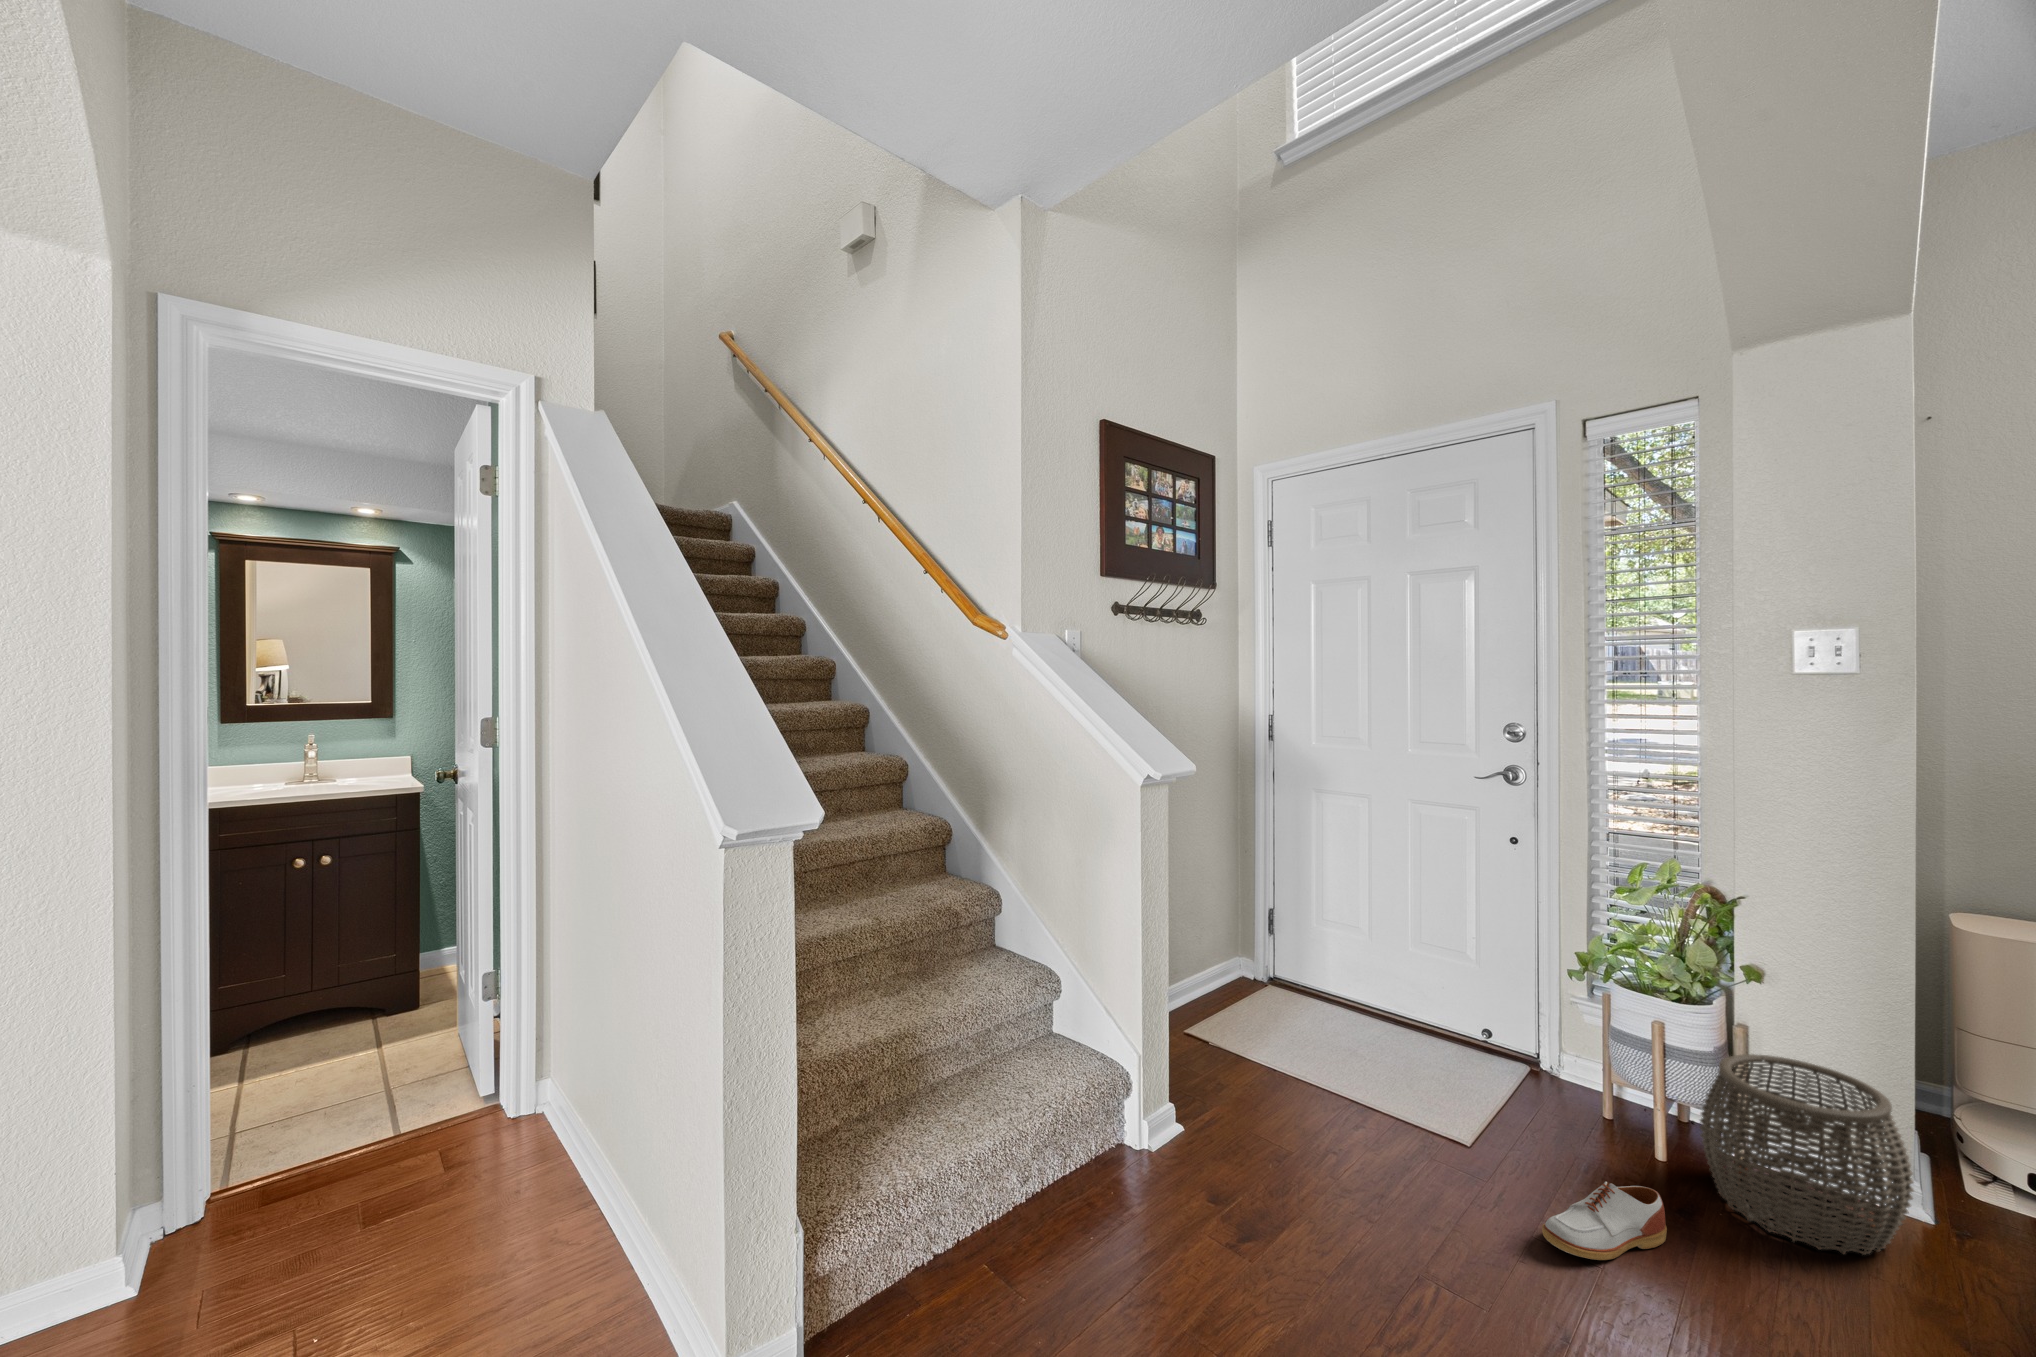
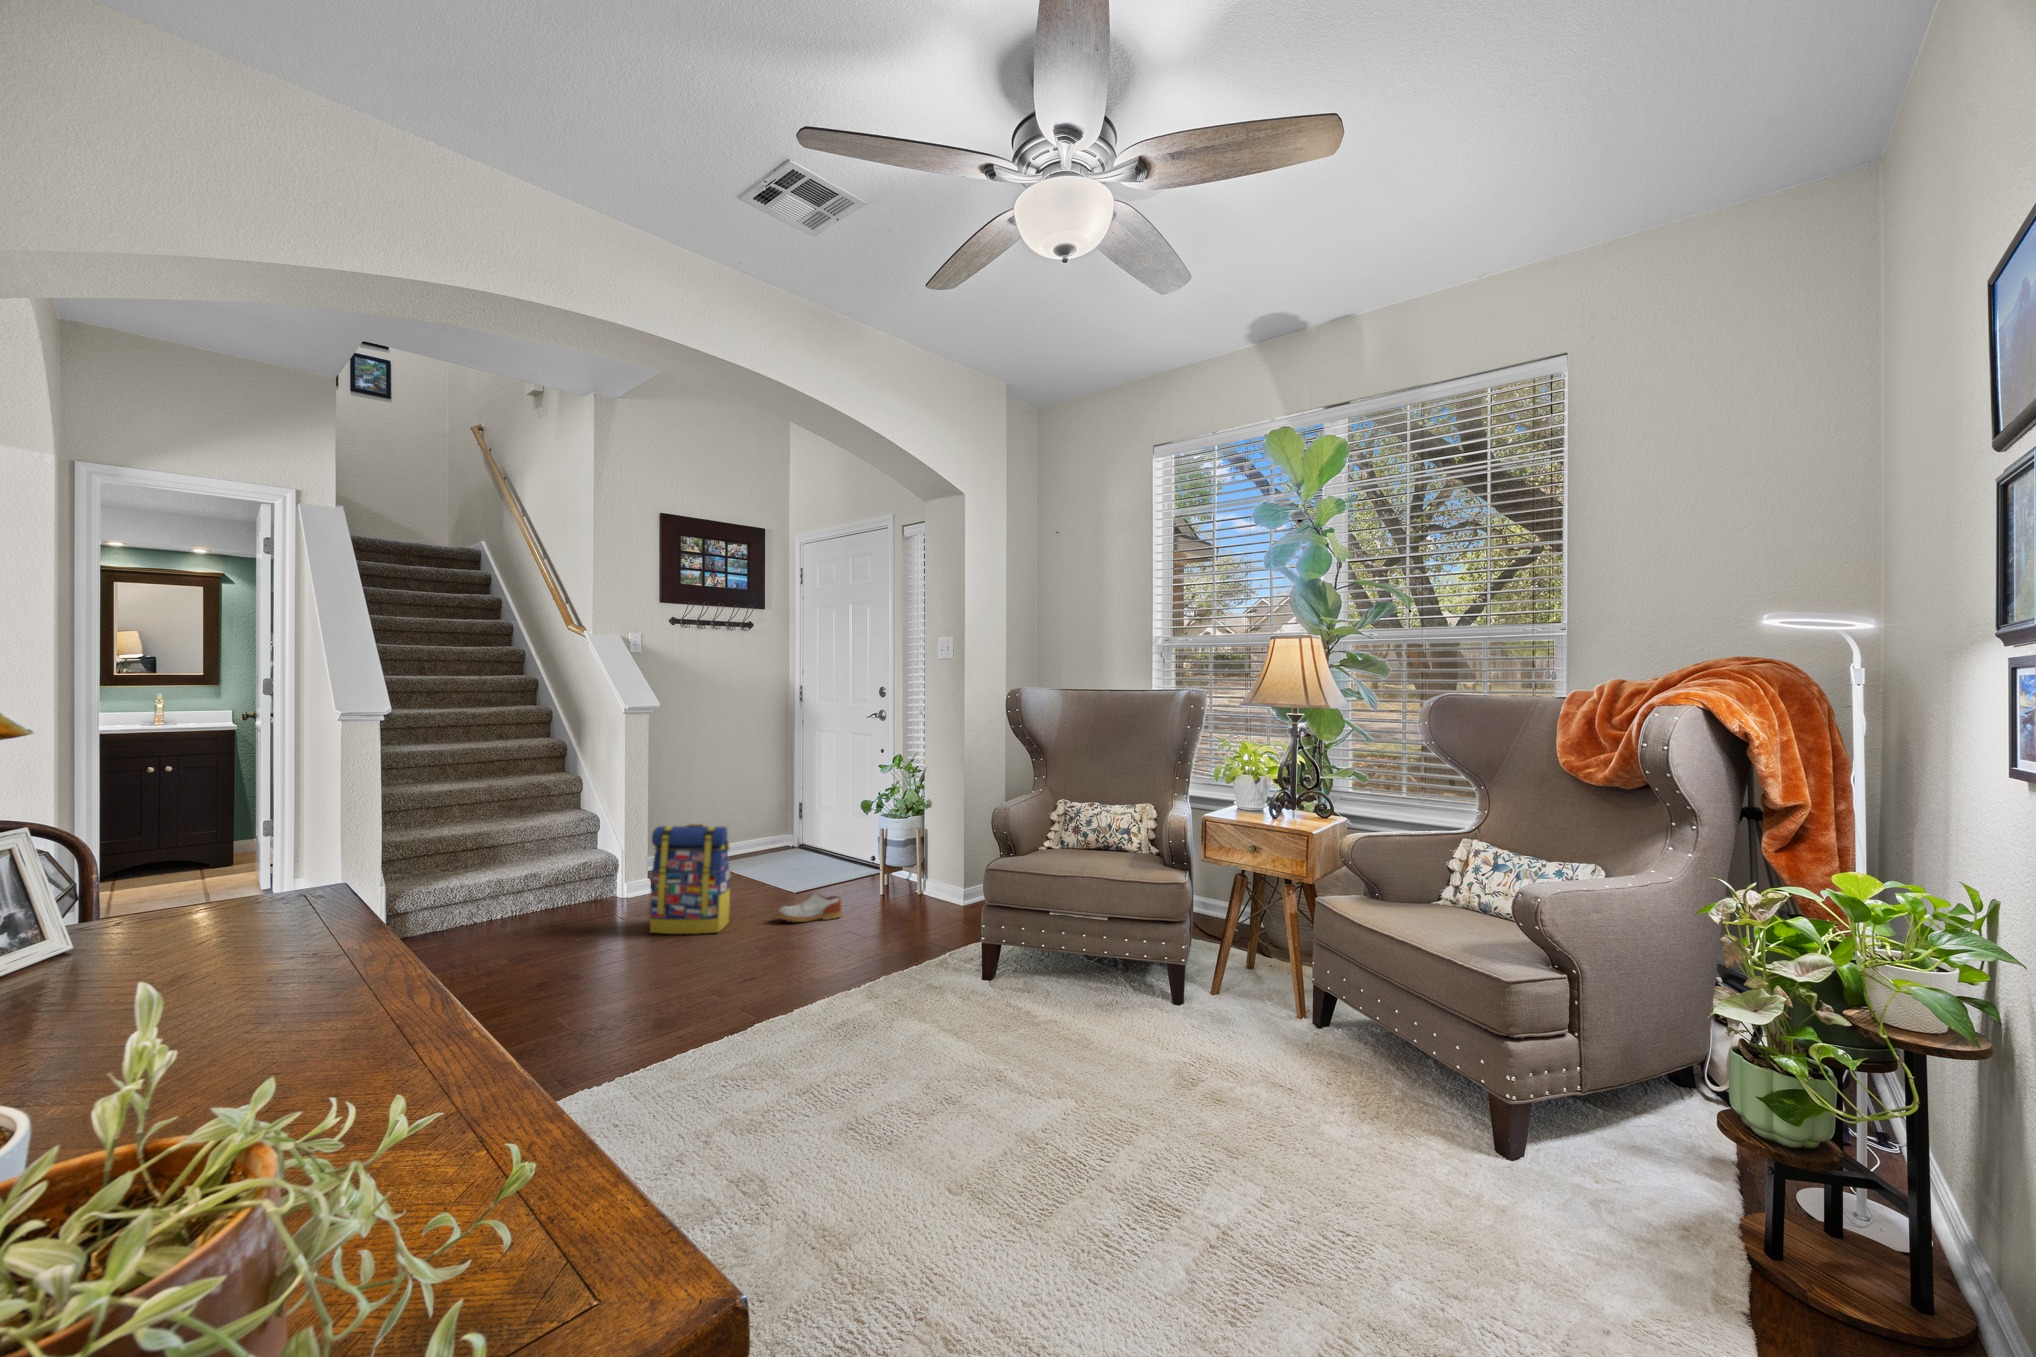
backpack: none [1295,1039,1477,1307] -> present [649,824,731,934]
woven basket: present [1700,1054,1914,1255] -> none [880,842,955,918]

